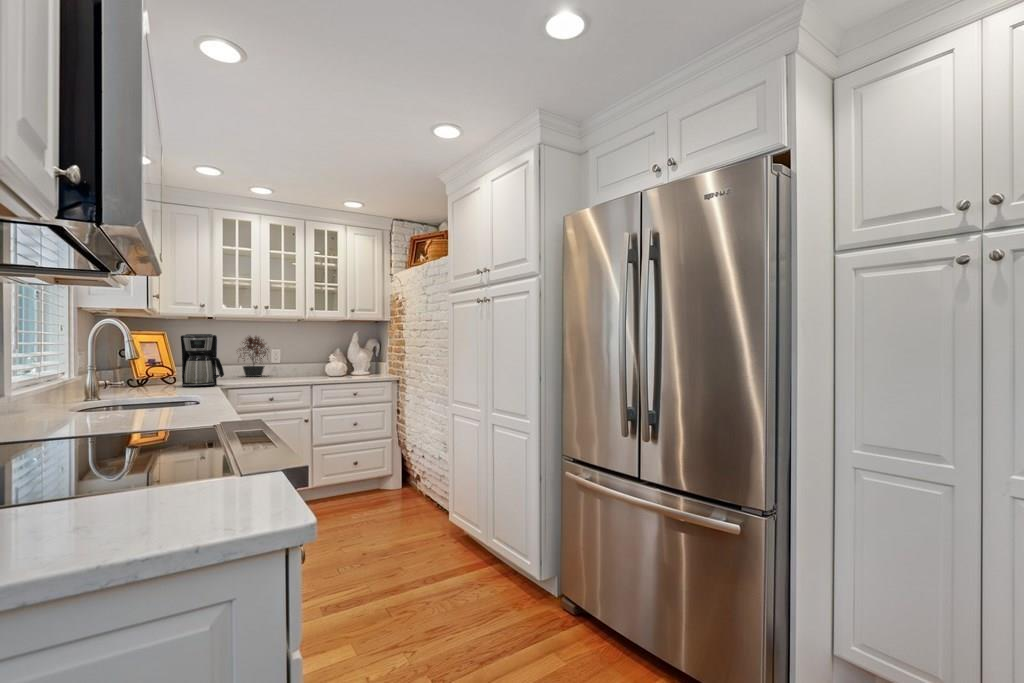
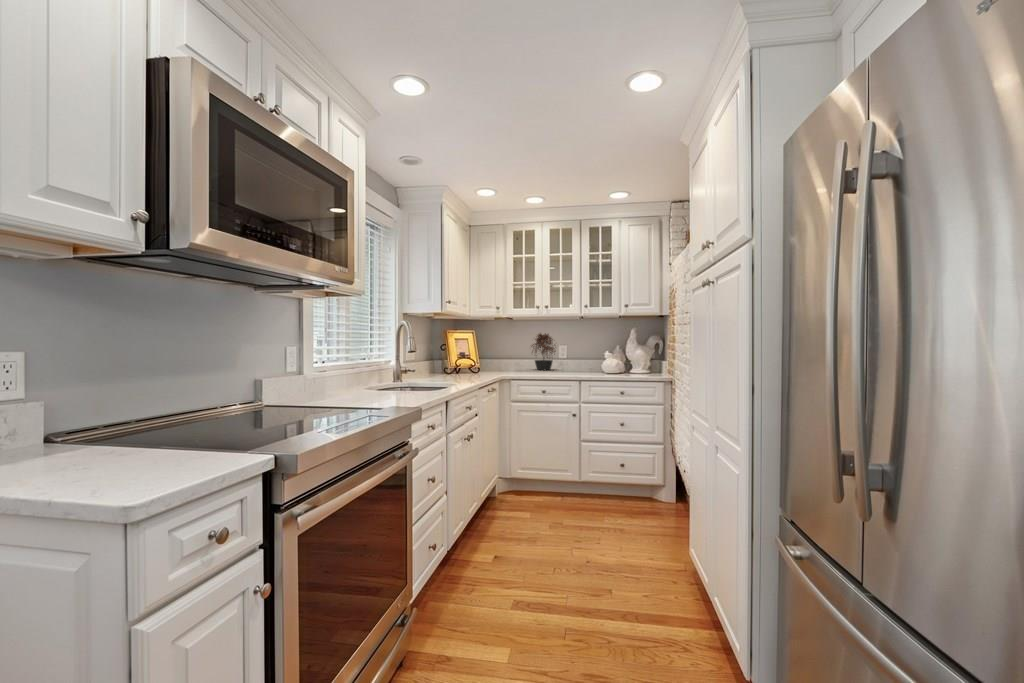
coffee maker: present [181,334,224,387] -> none [469,332,499,376]

